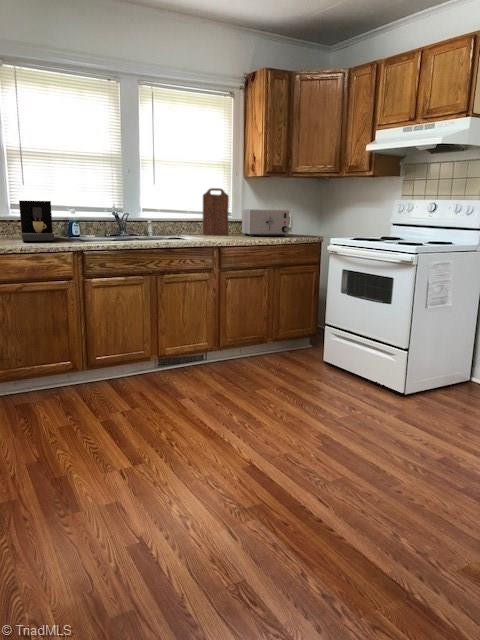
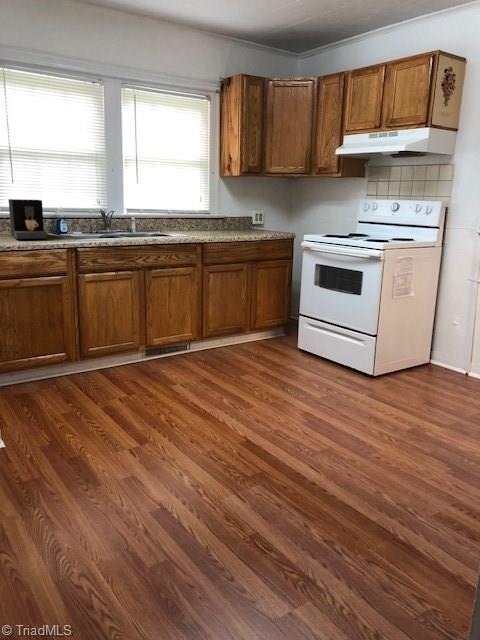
cutting board: present [203,188,229,235] -> none [182,187,207,231]
toaster: present [242,209,289,236] -> none [219,207,264,232]

